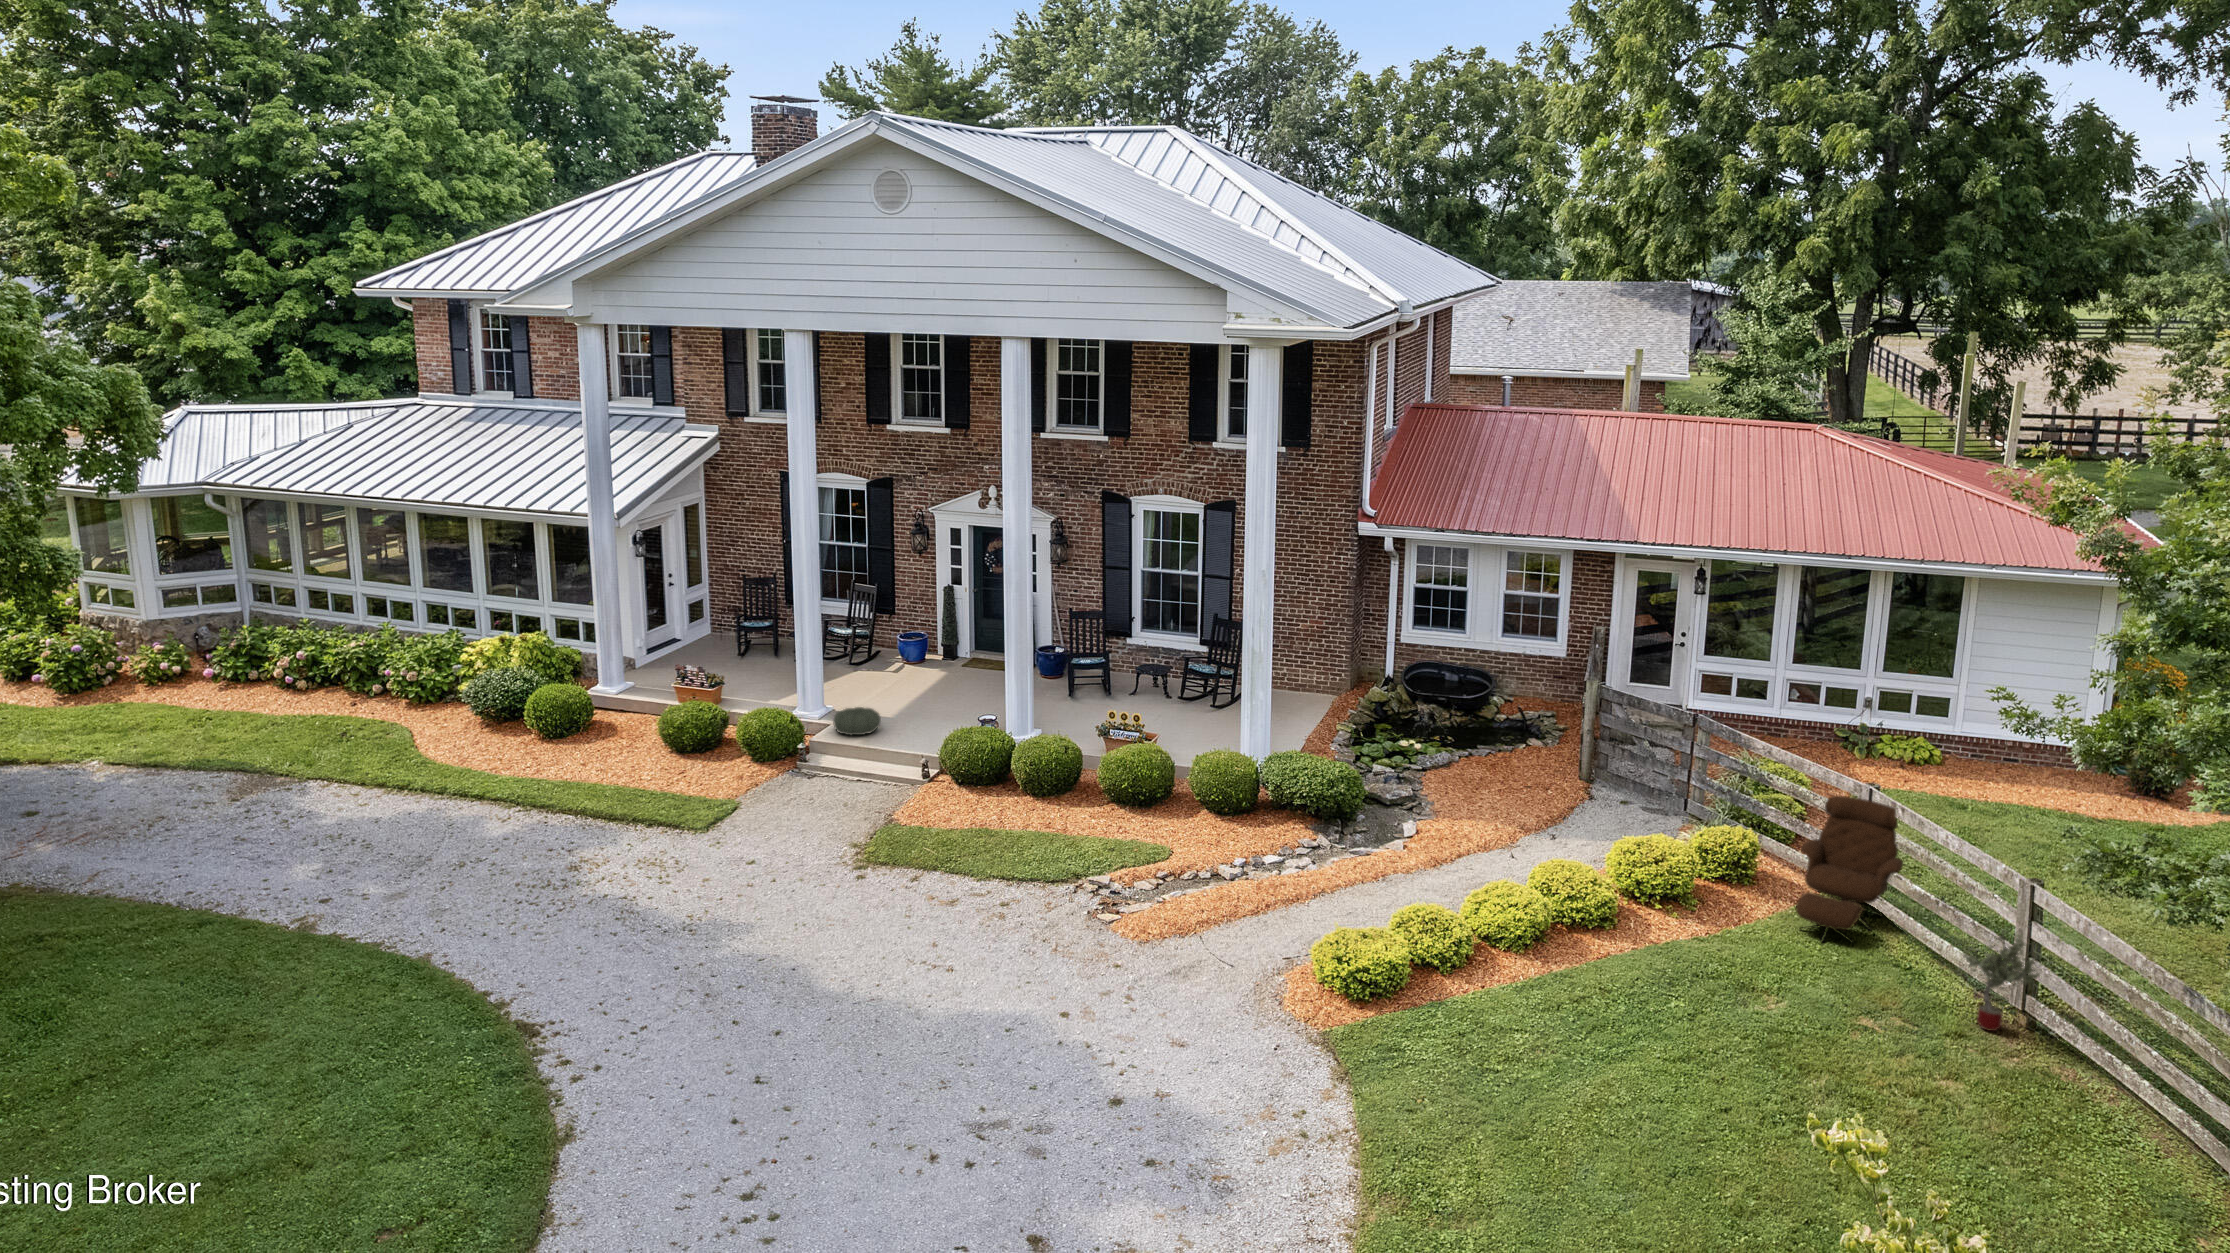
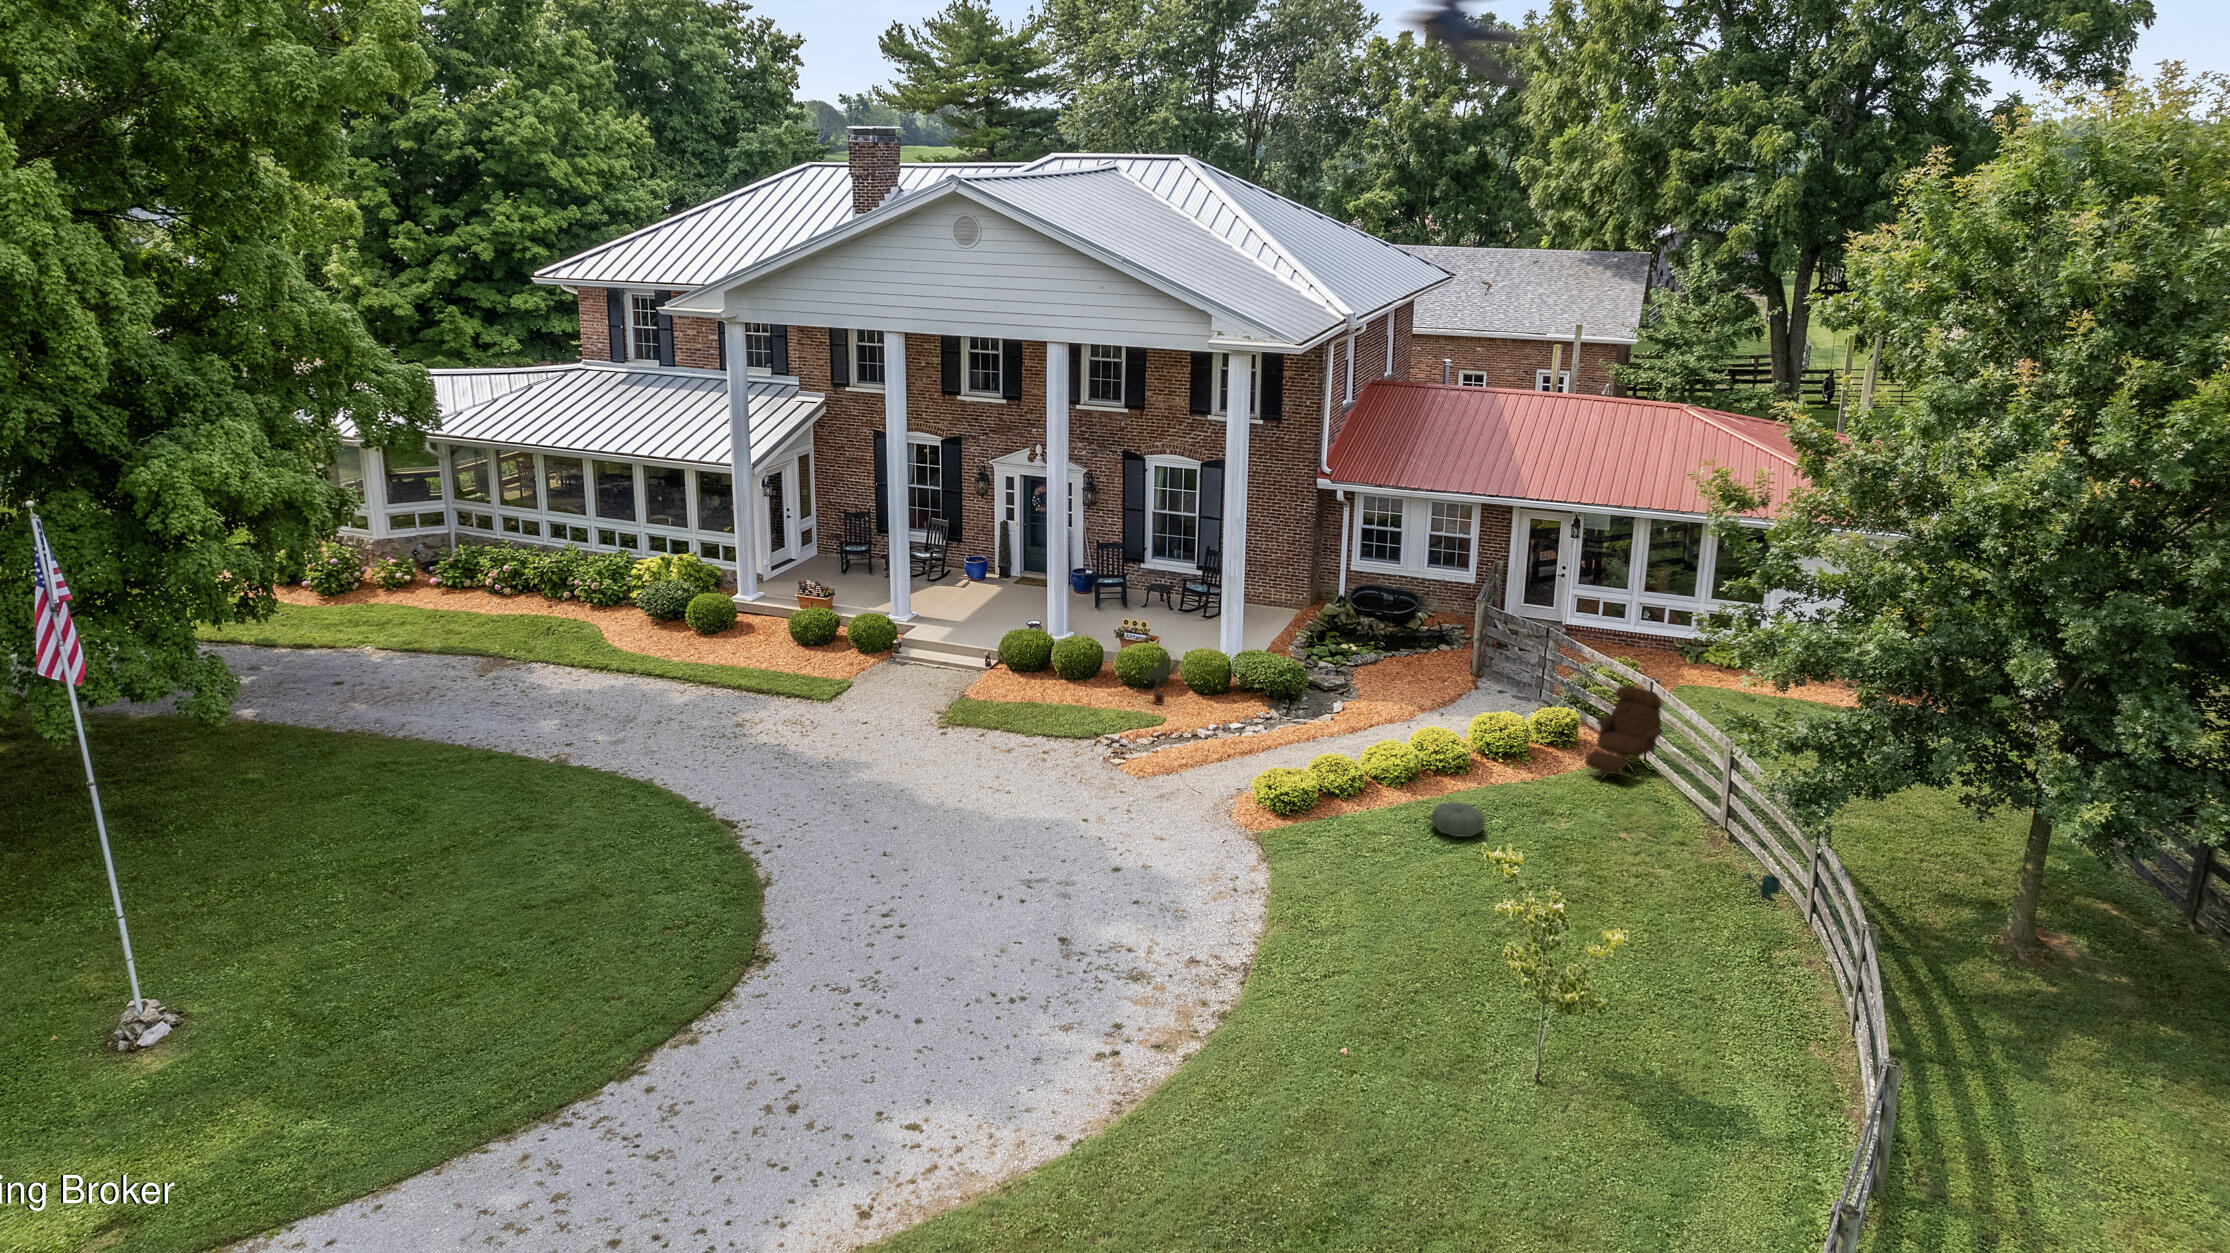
pouf: present [833,707,881,735] -> present [1431,802,1485,837]
potted tree: present [1963,931,2041,1031] -> present [1139,654,1180,705]
watering can: none [2141,1113,2207,1158] -> present [1746,873,1781,899]

